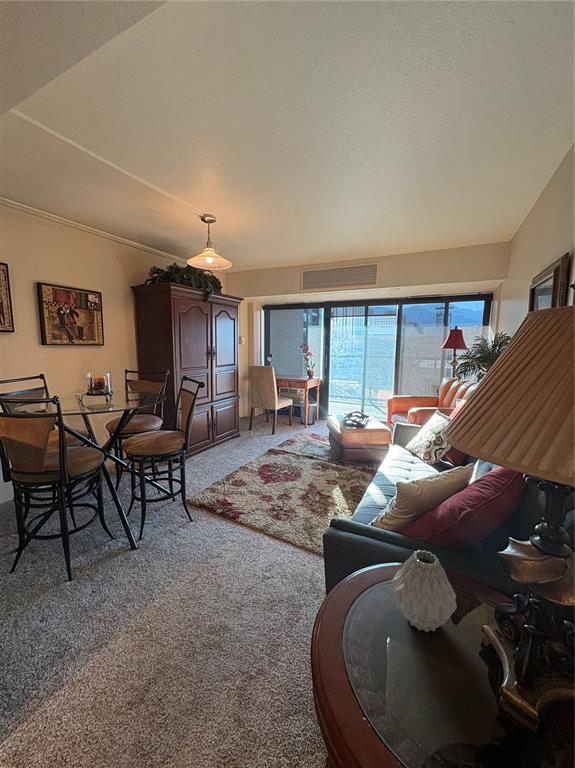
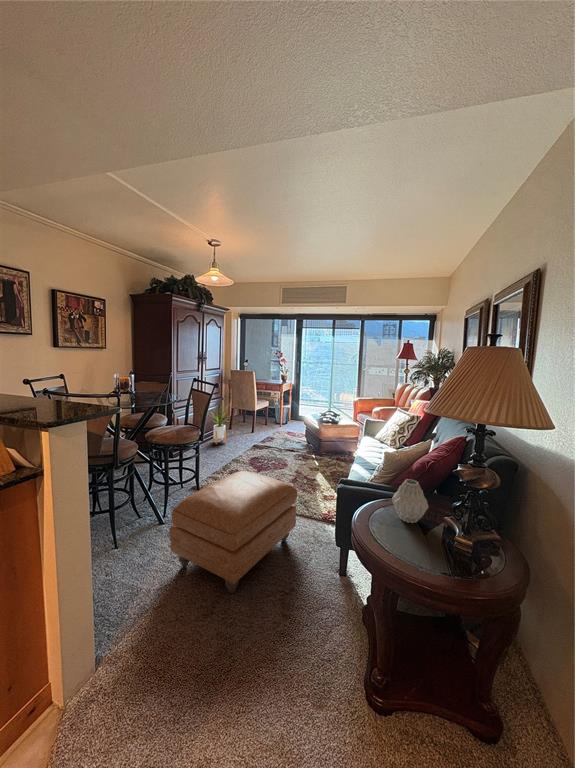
house plant: none [219,396,246,448] -> present [213,402,226,444]
ottoman: none [109,493,285,675] -> present [169,471,297,593]

